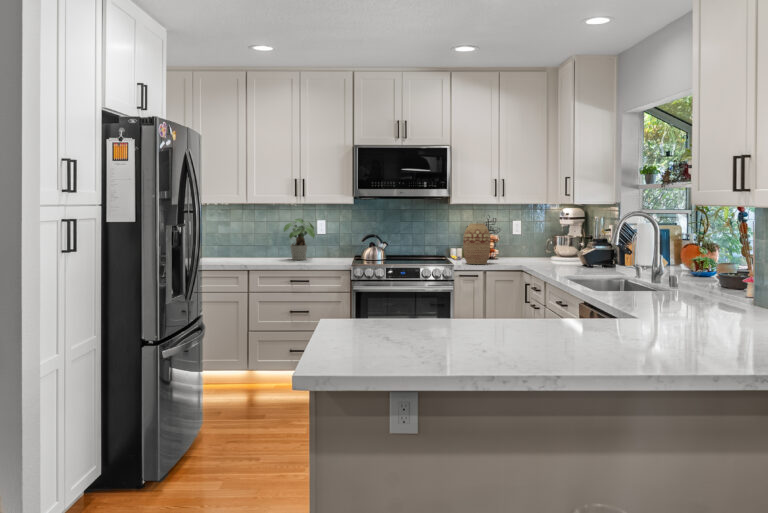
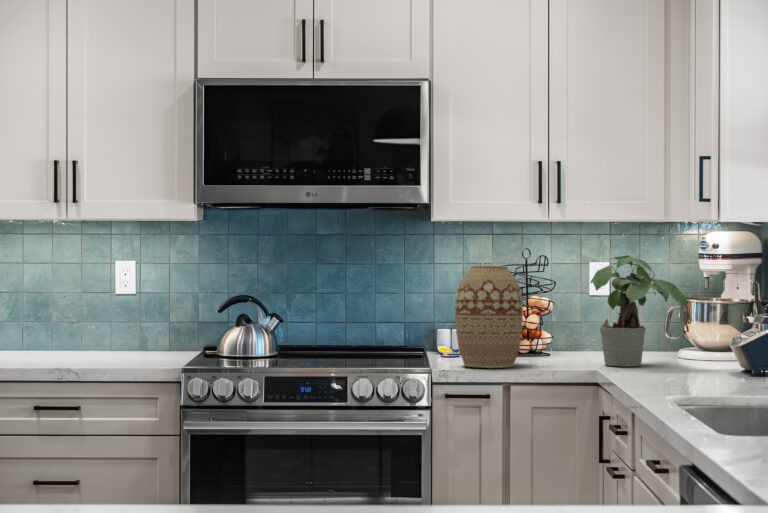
potted plant: present [284,218,315,260] -> present [590,255,686,366]

